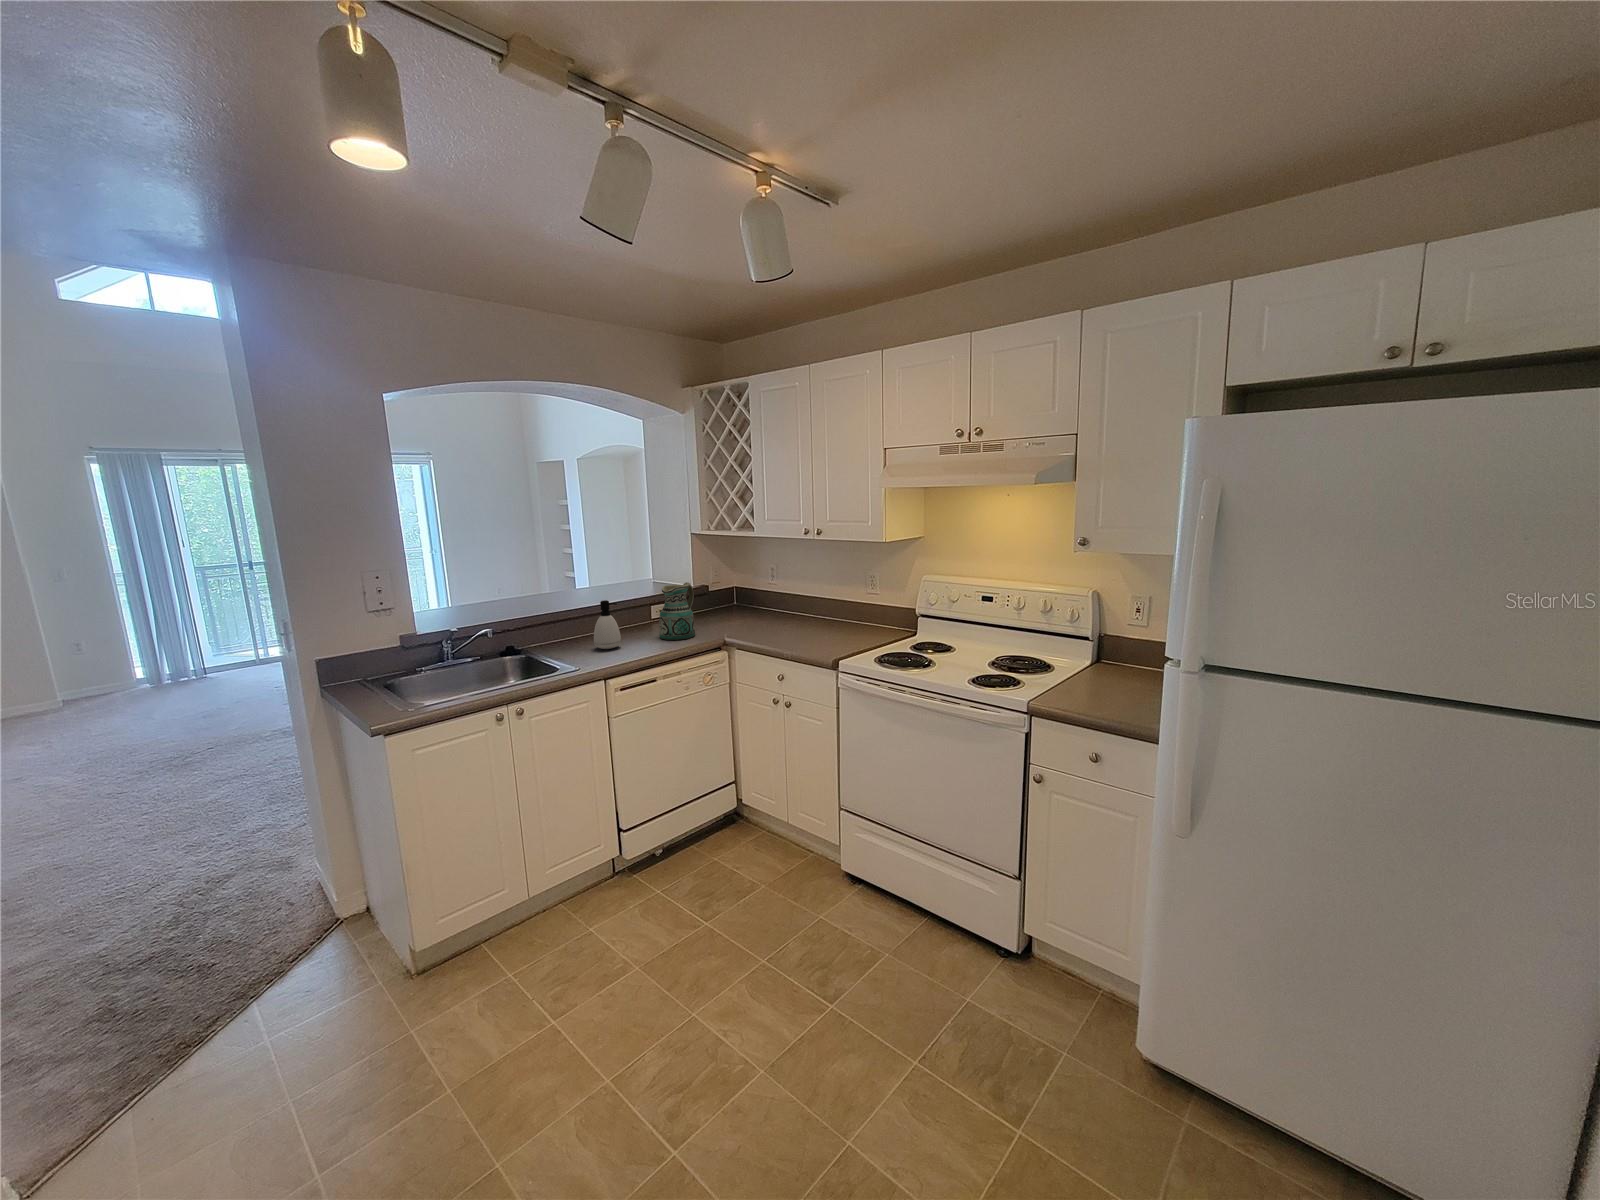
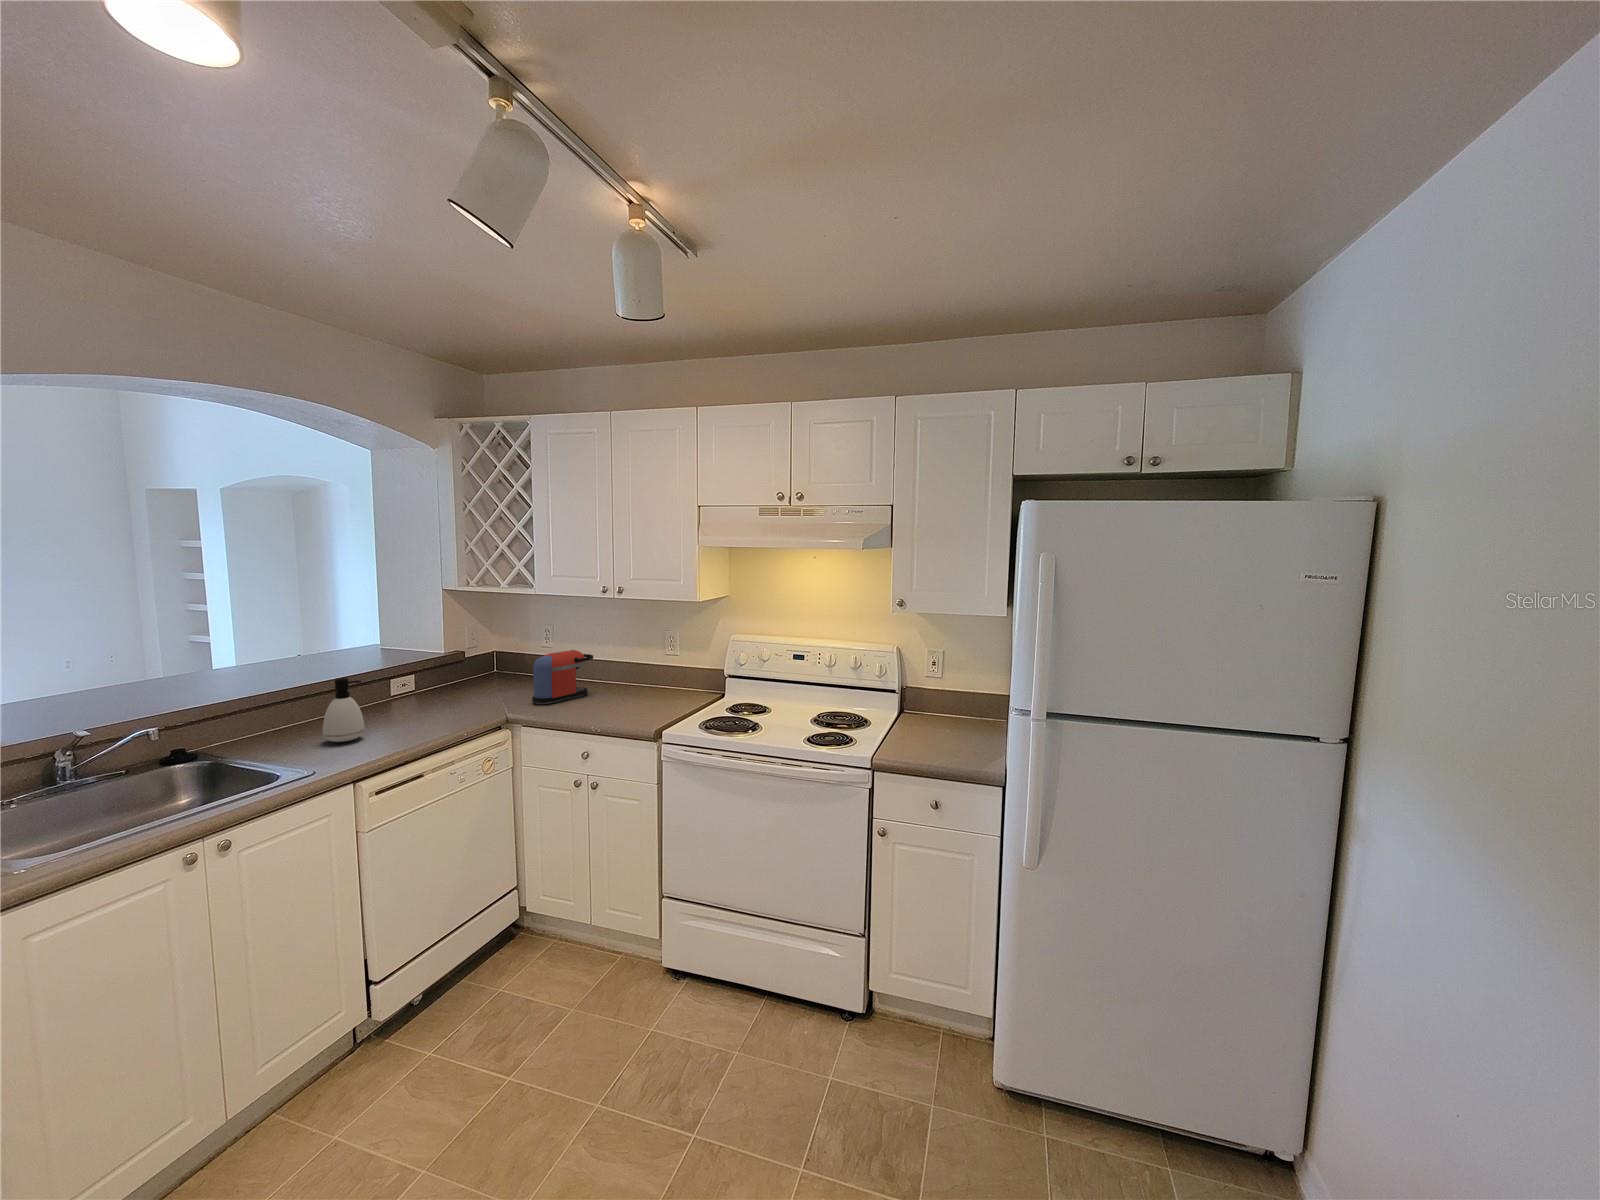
ceramic pitcher: present [659,582,695,640] -> none [415,650,465,723]
coffee maker: none [749,586,801,632] -> present [532,650,593,704]

